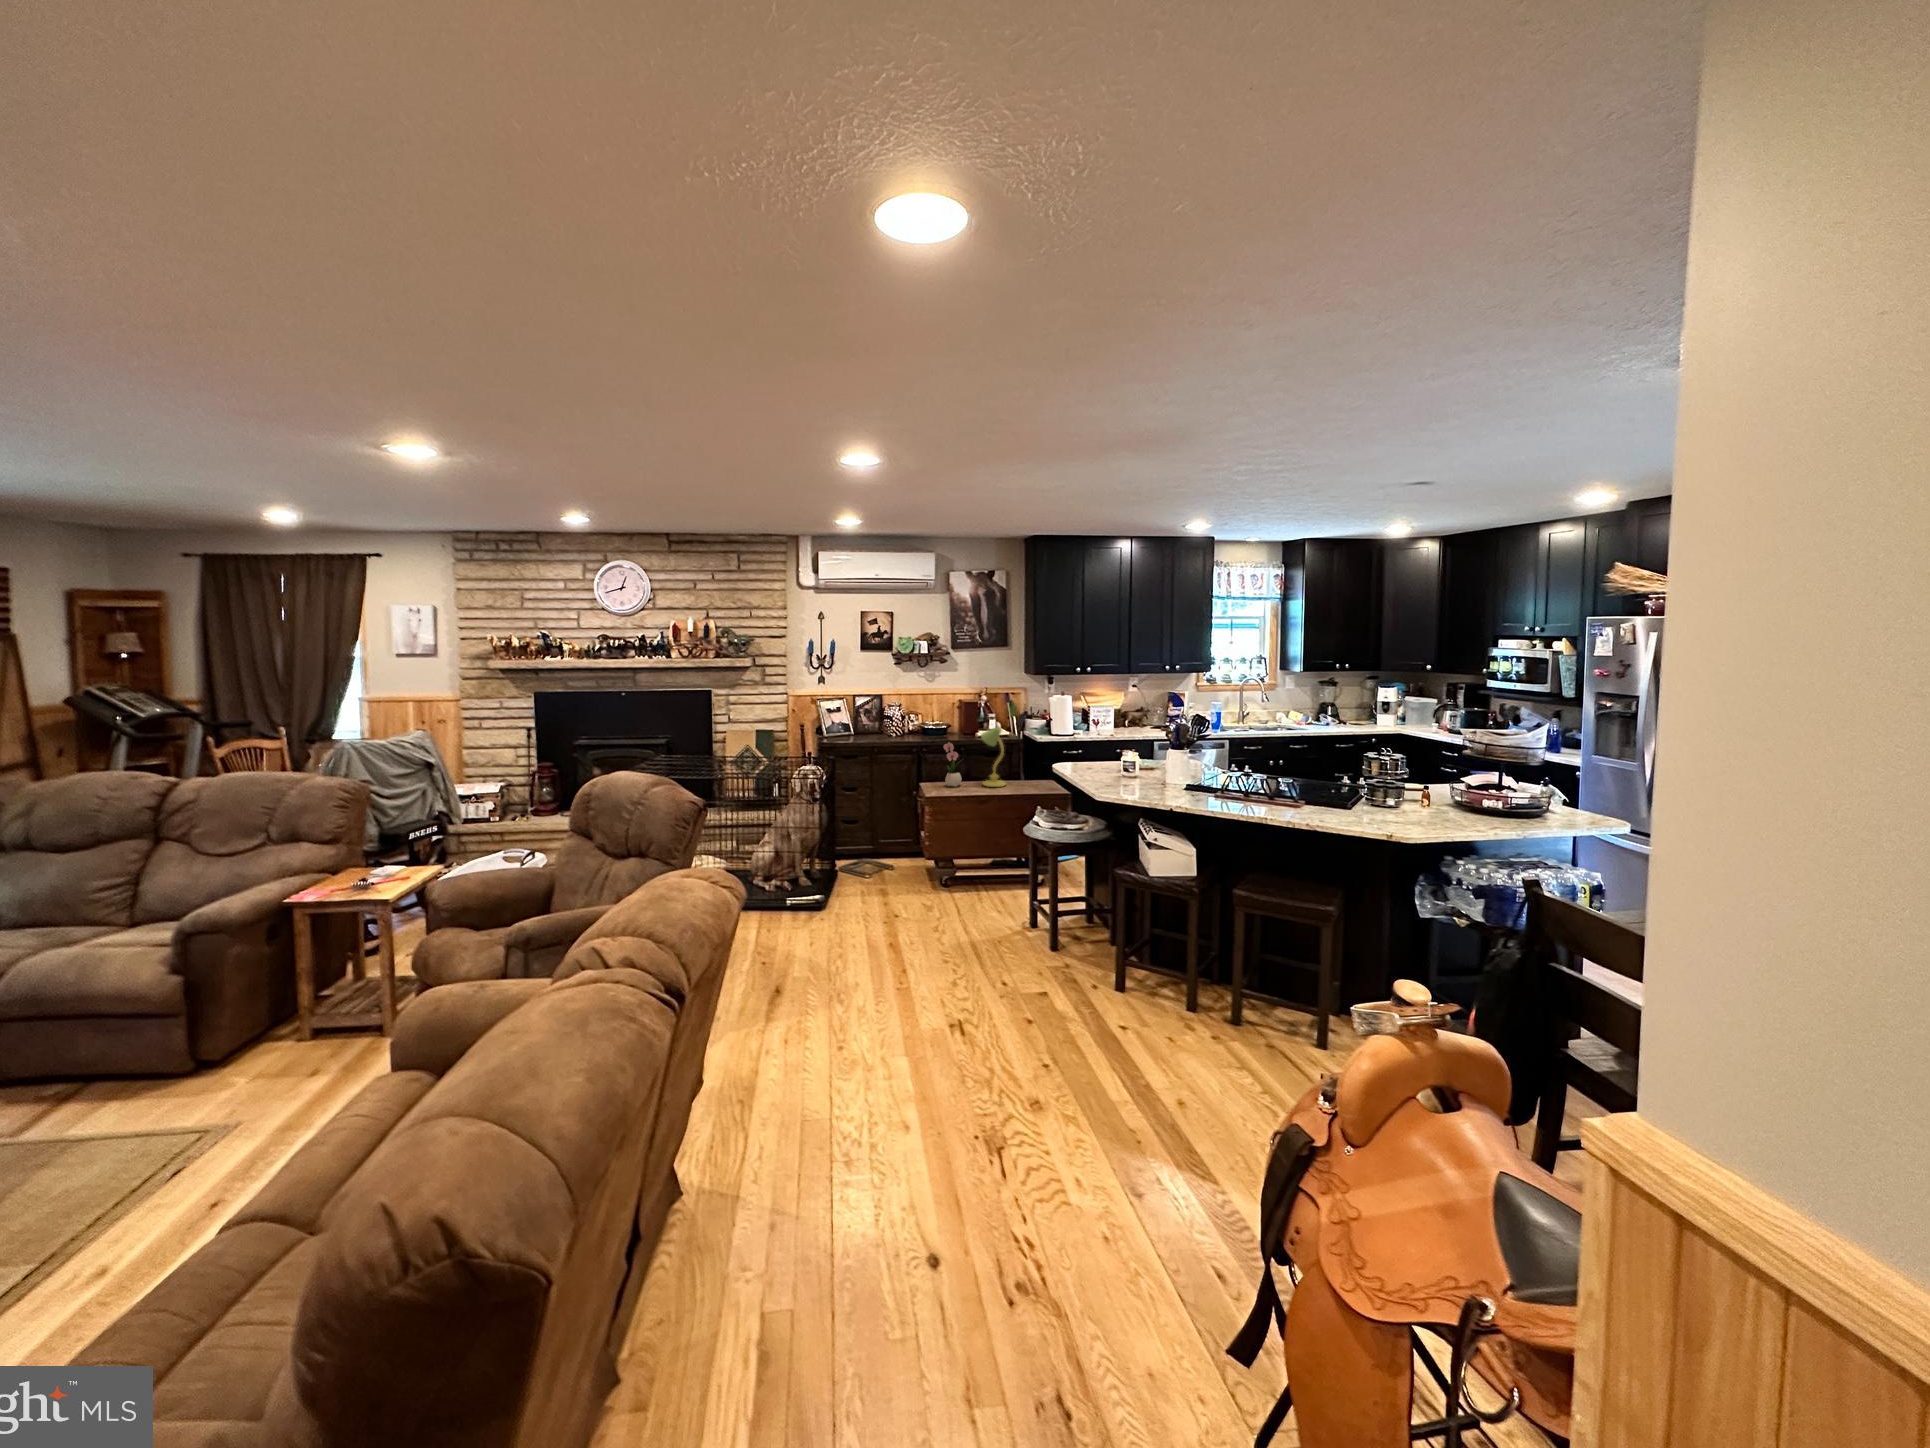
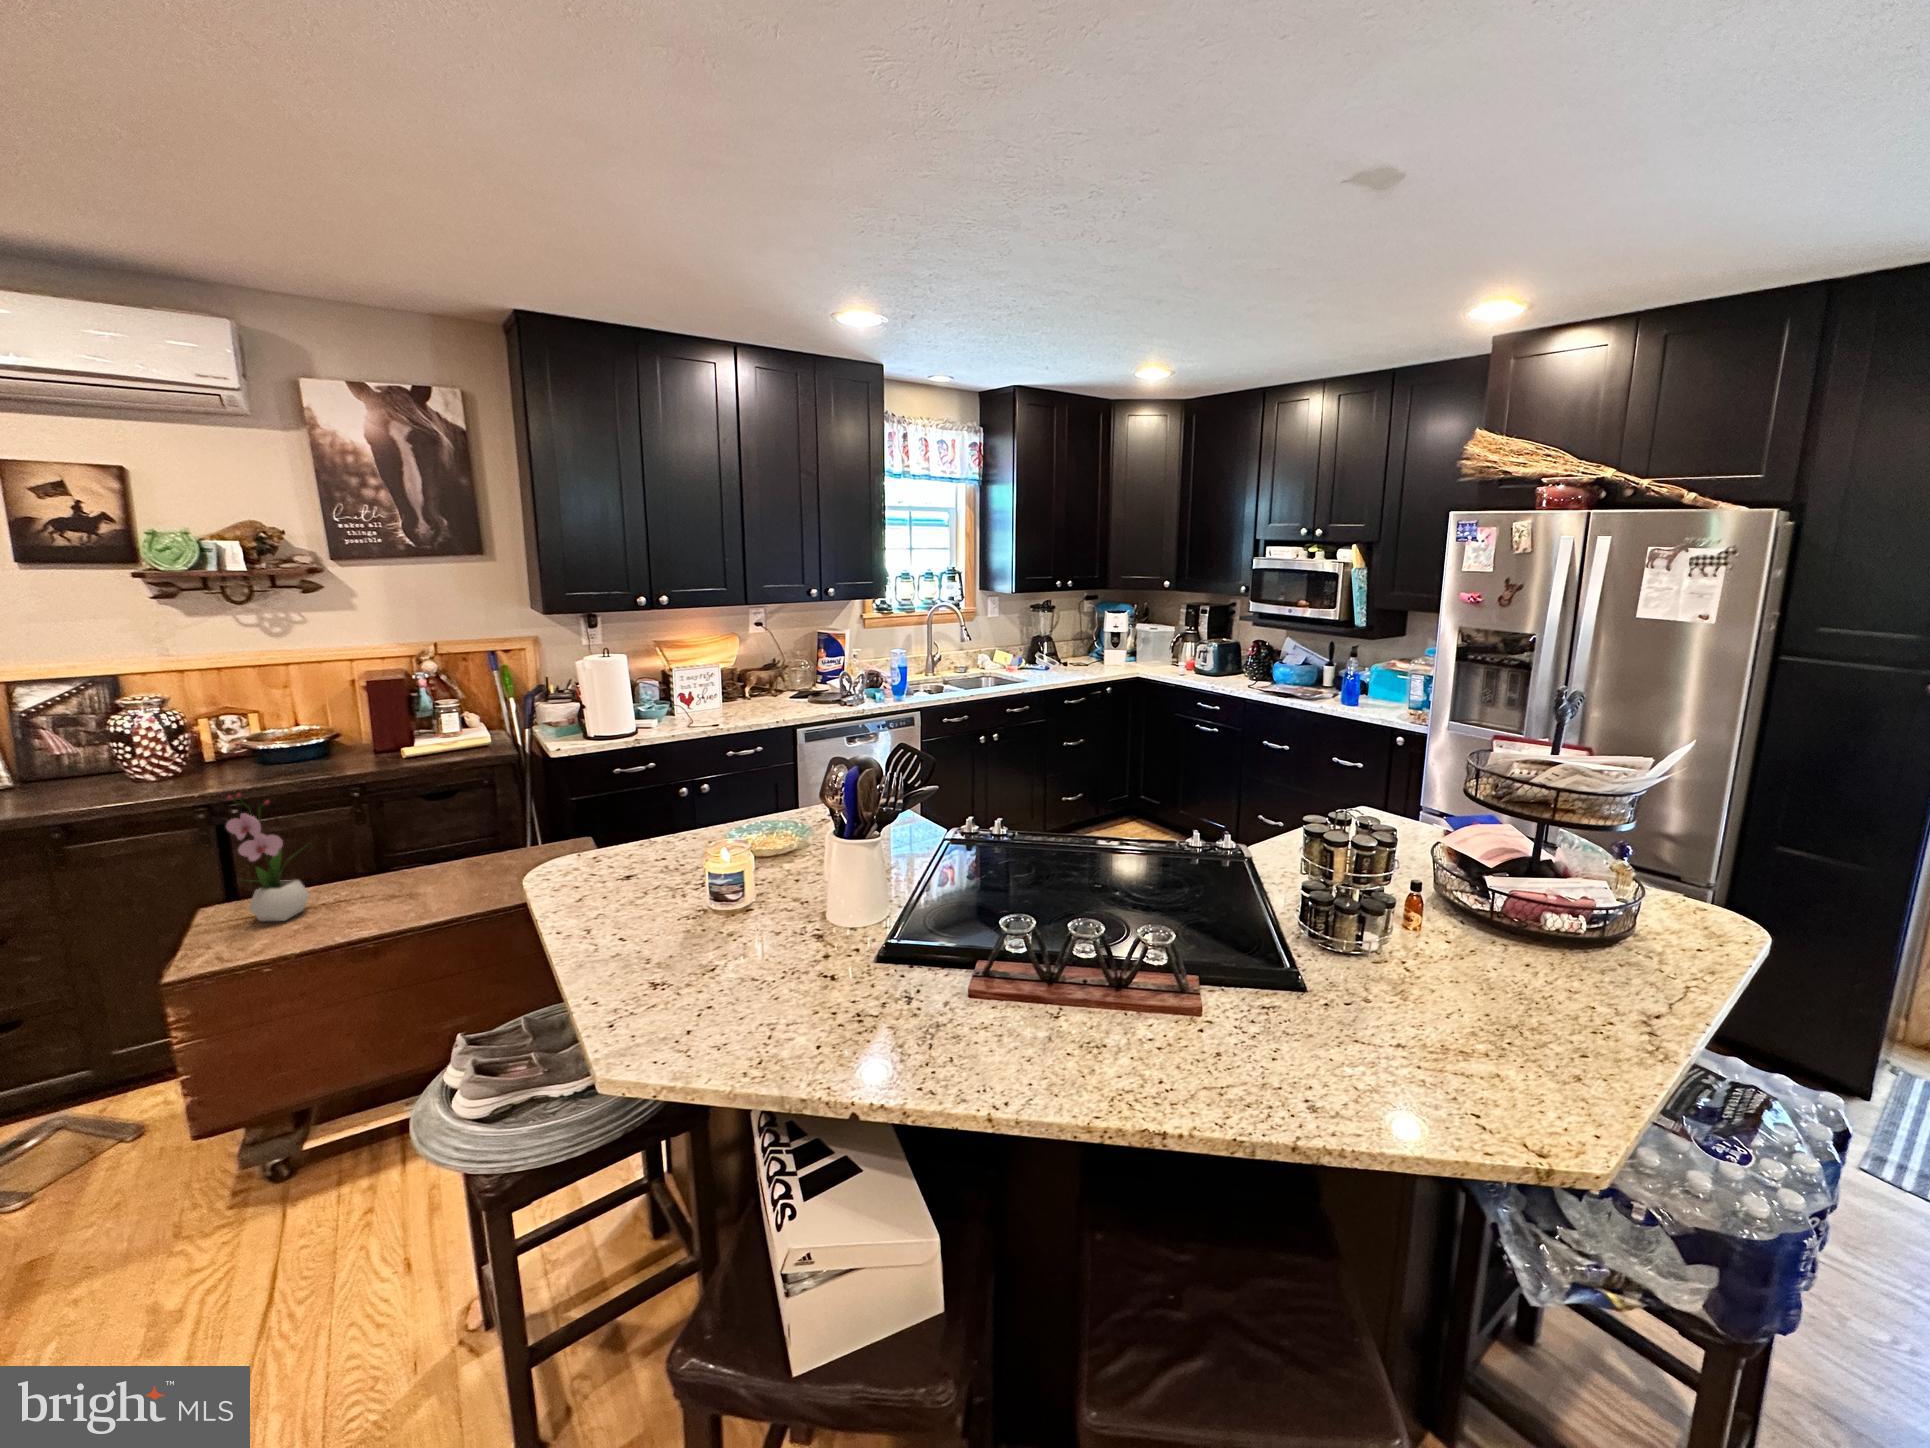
table lamp: present [981,727,1006,787] -> none [355,756,445,906]

